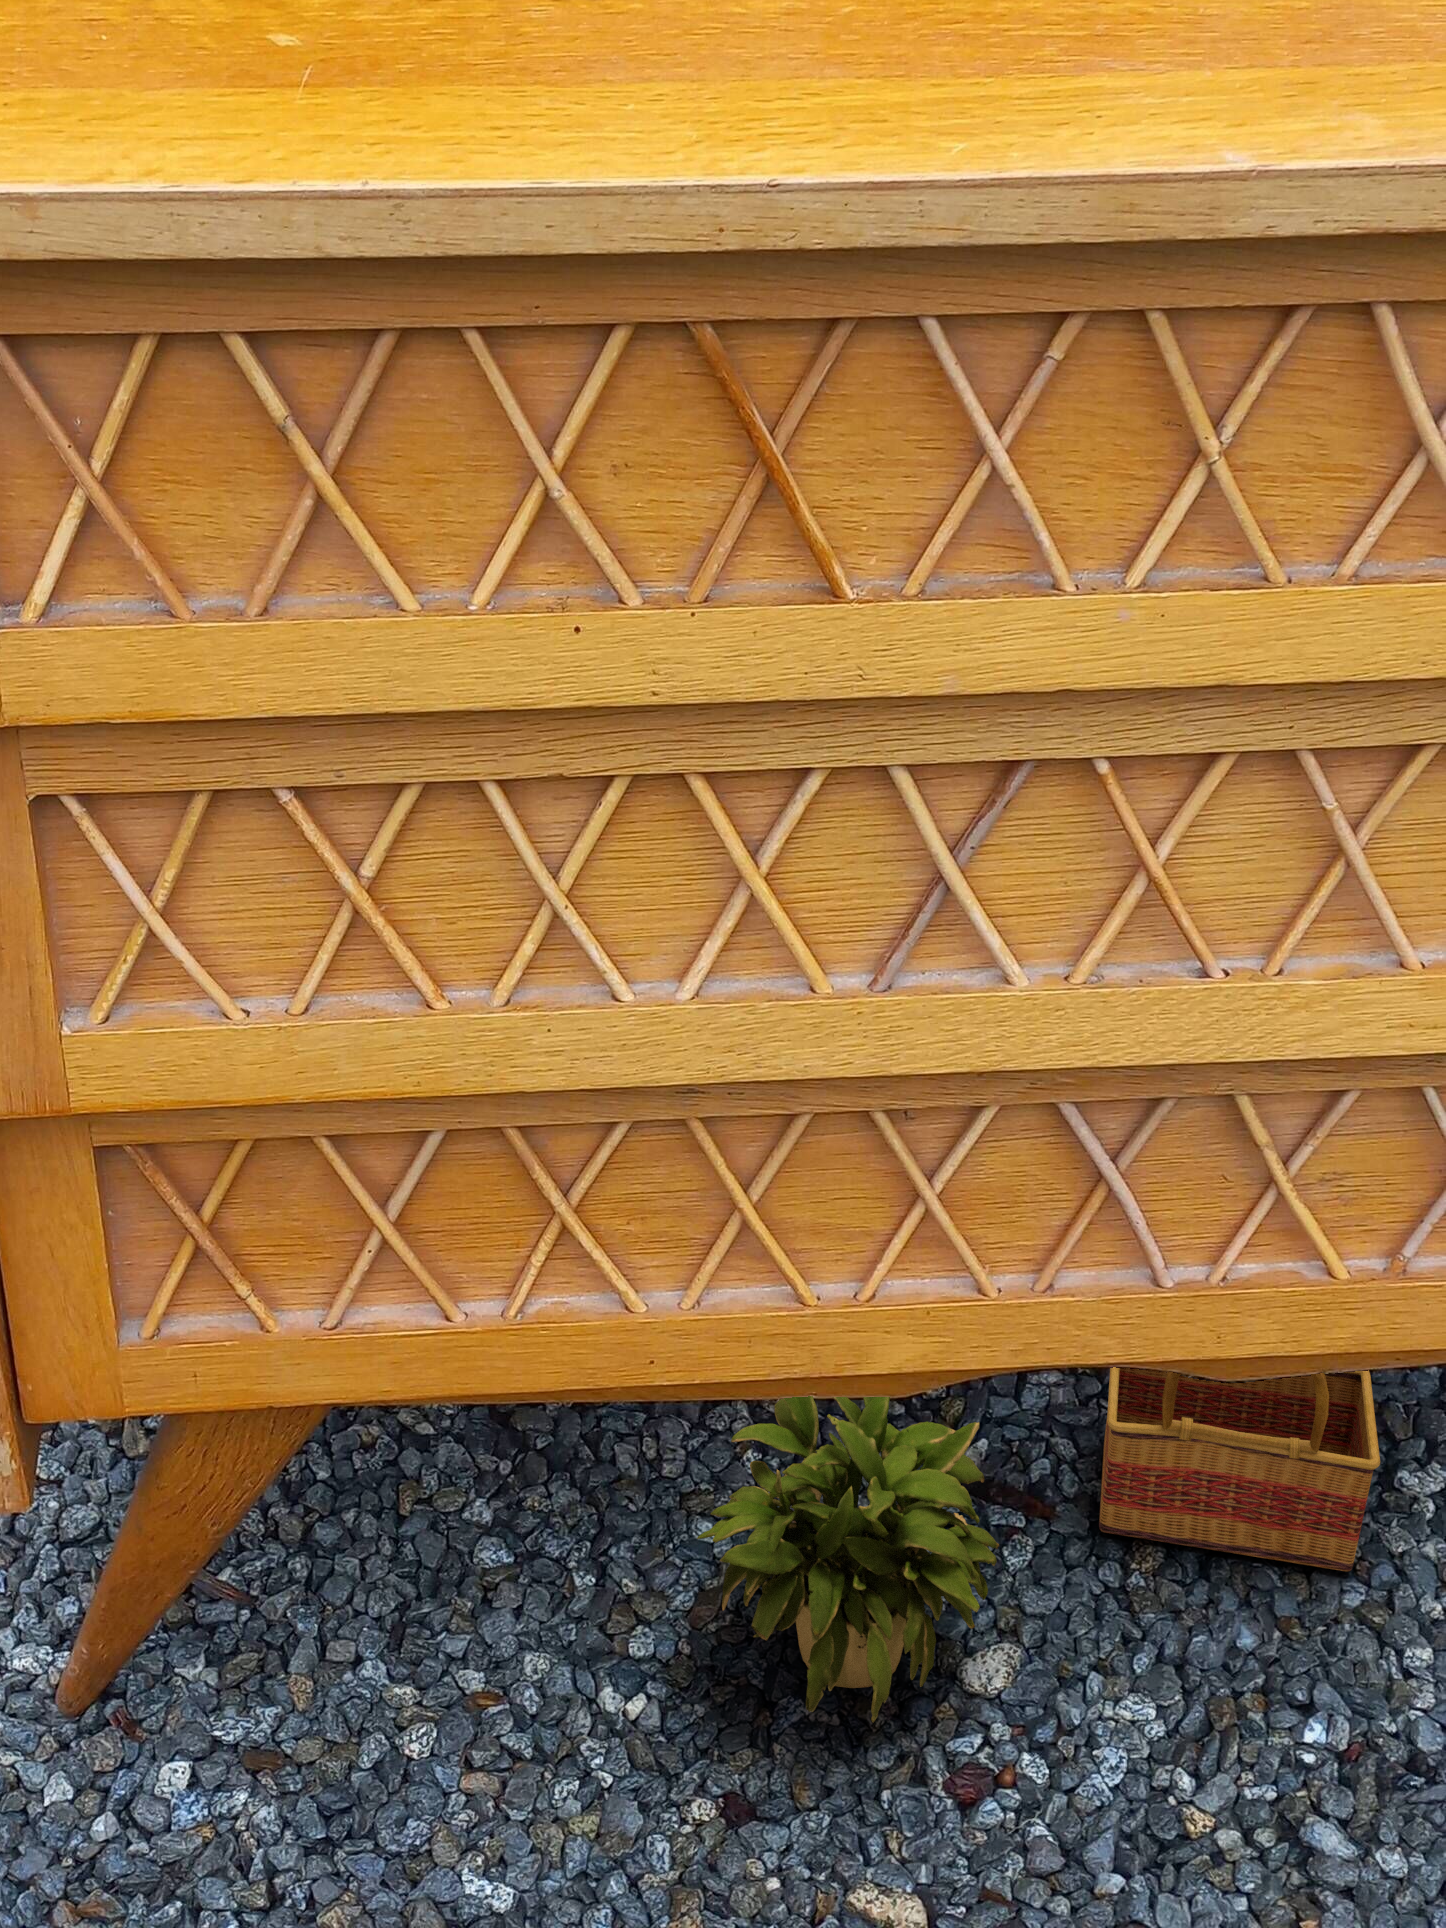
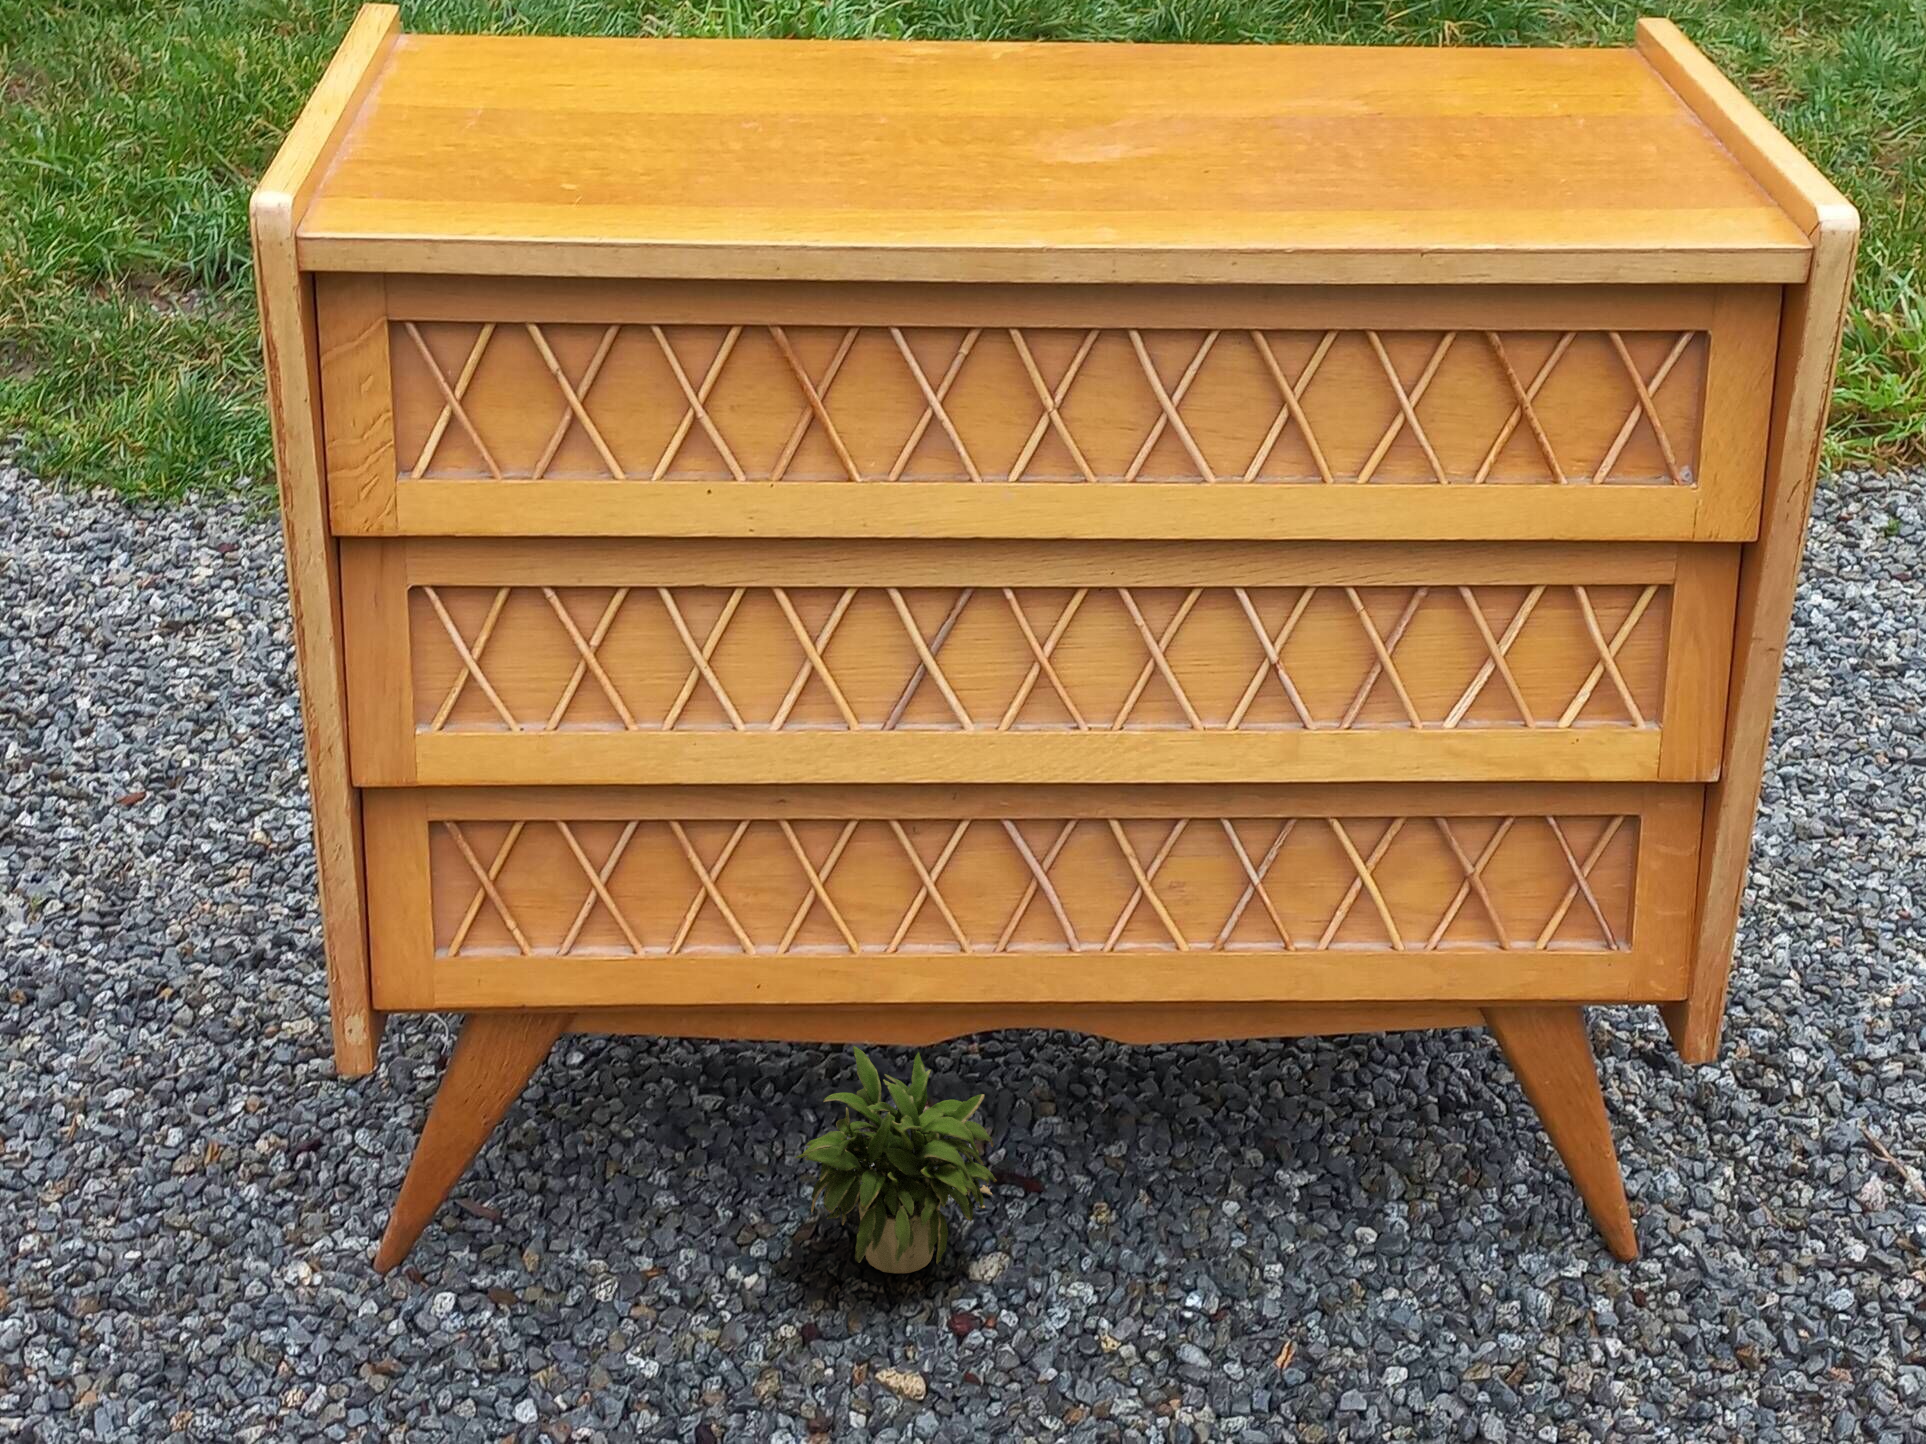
basket: present [1099,1367,1380,1571] -> none [1079,997,1262,1224]

